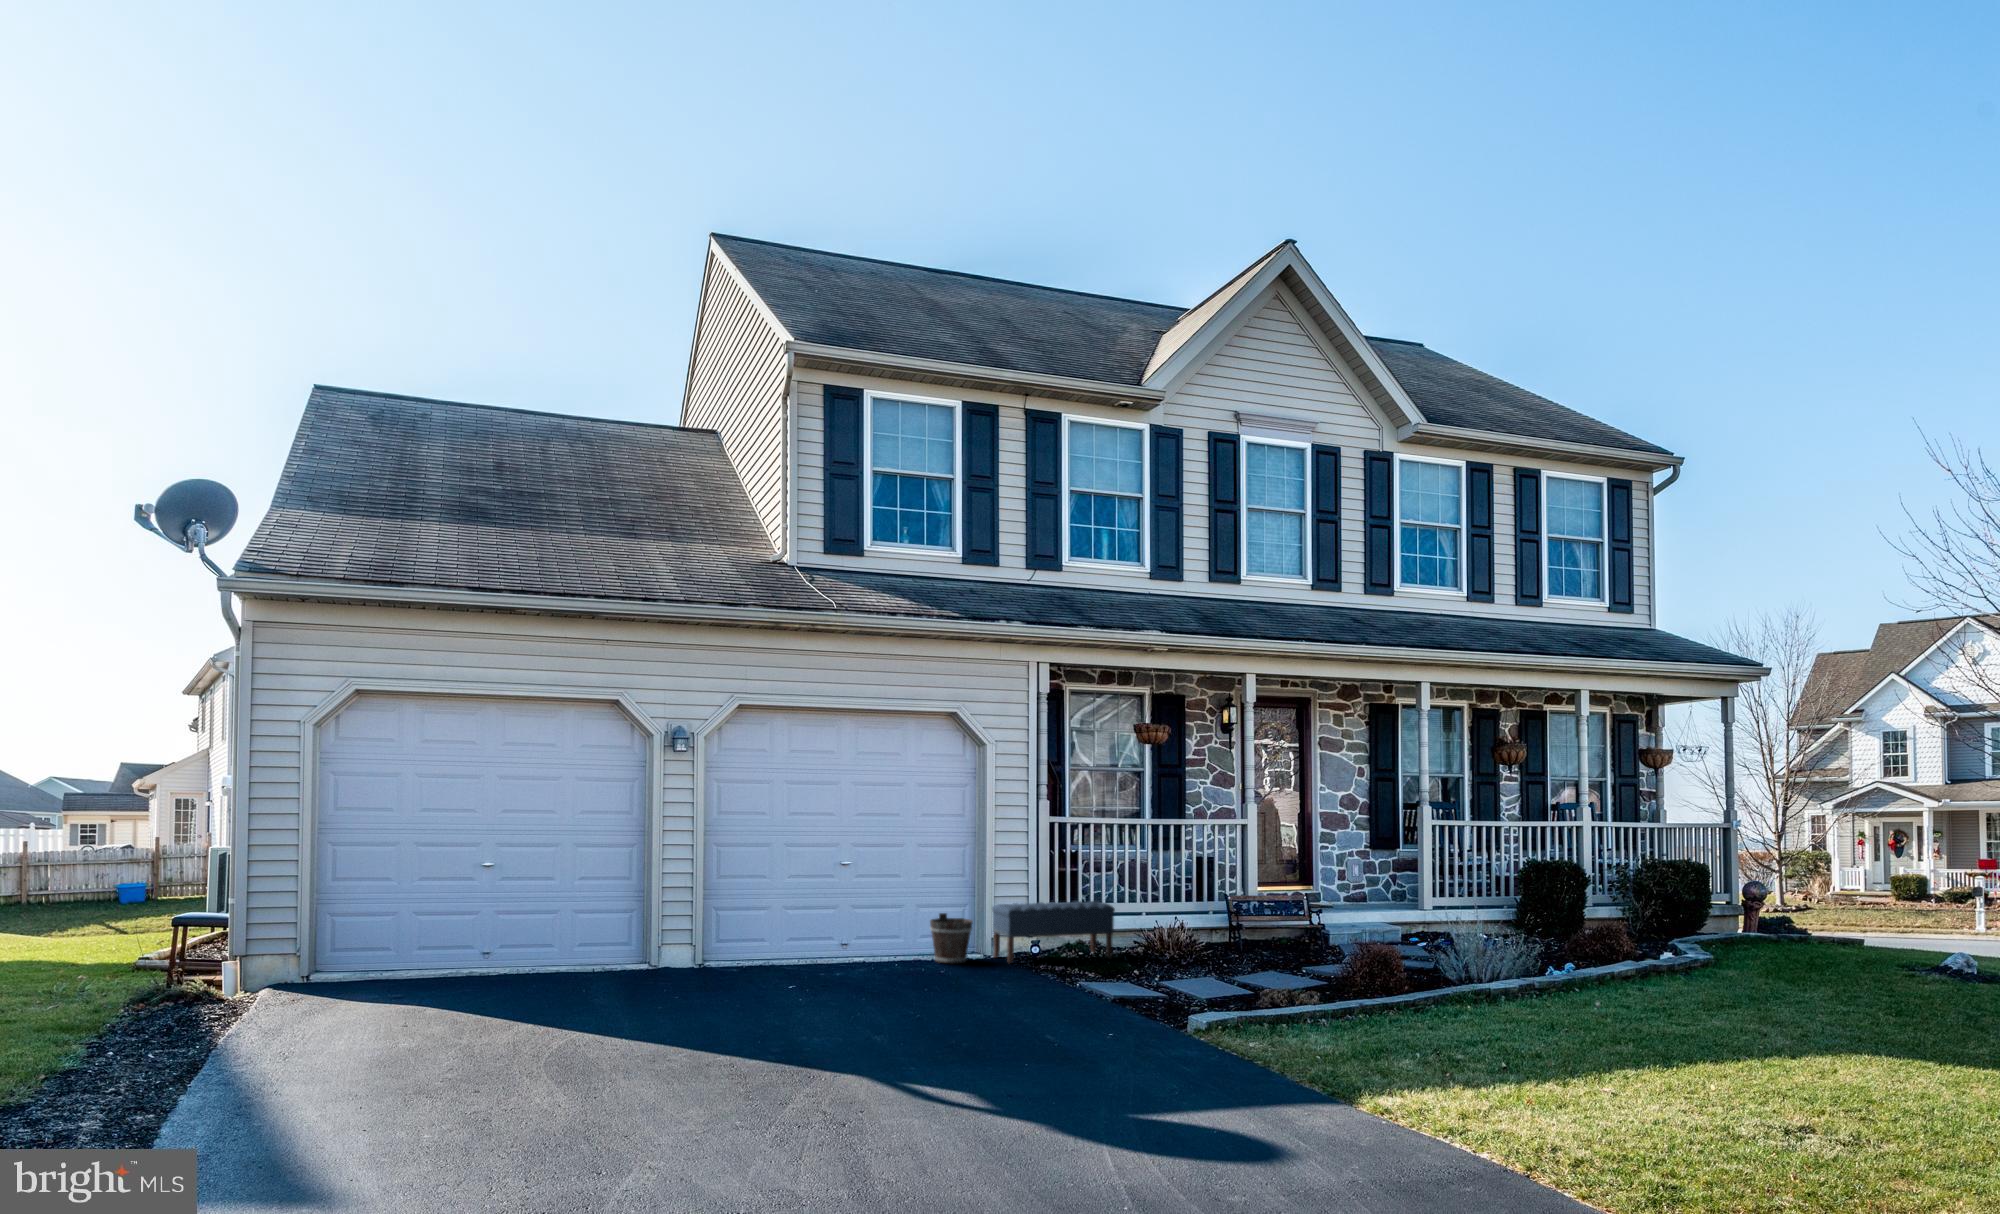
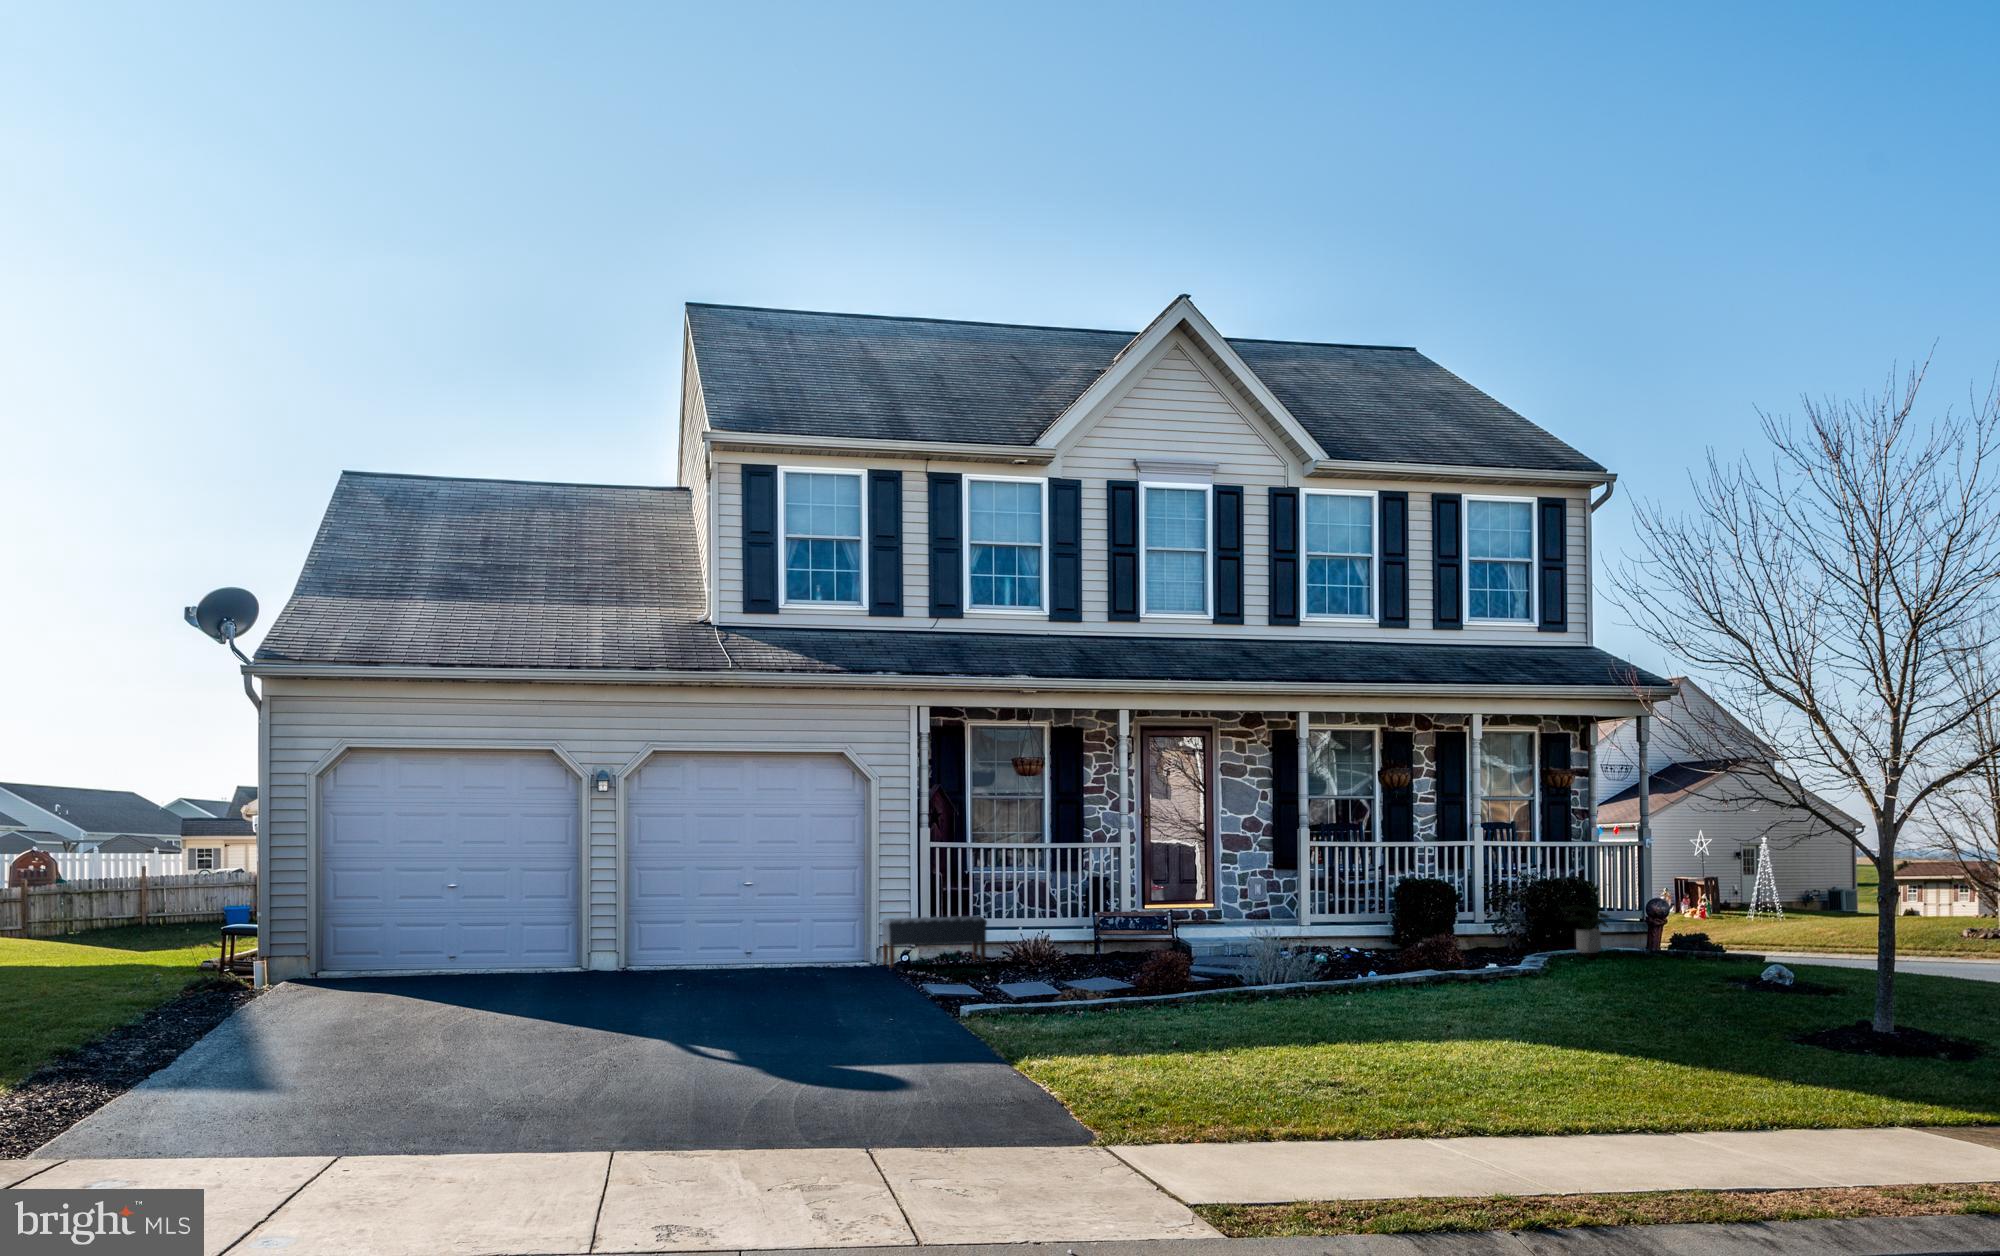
potted plant: none [1701,894,1758,946] -> present [1562,905,1610,953]
bucket: present [930,913,973,964] -> none [823,926,861,968]

